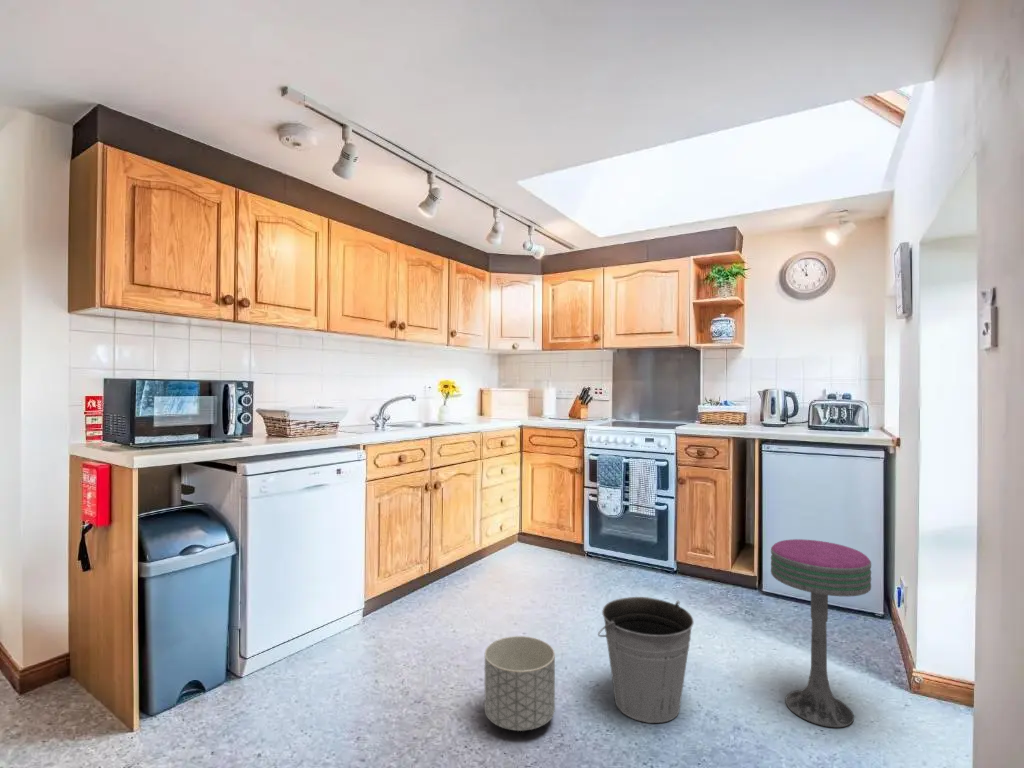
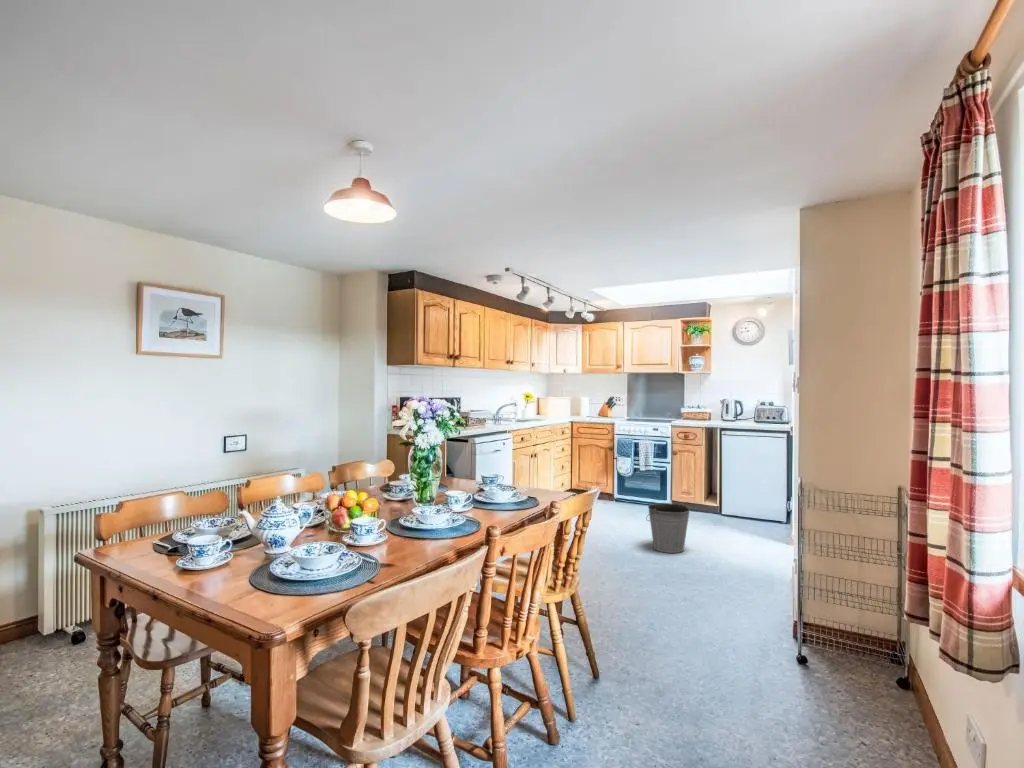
bar stool: present [771,539,871,727] -> none [724,474,767,553]
planter: present [484,636,555,731] -> none [598,519,630,555]

